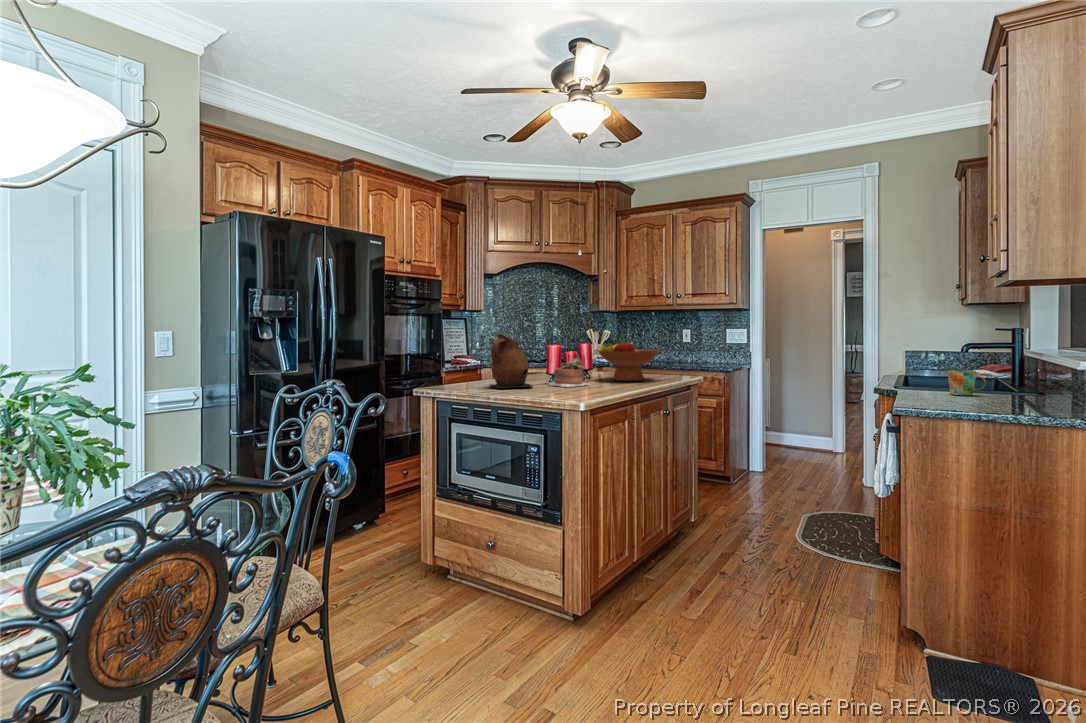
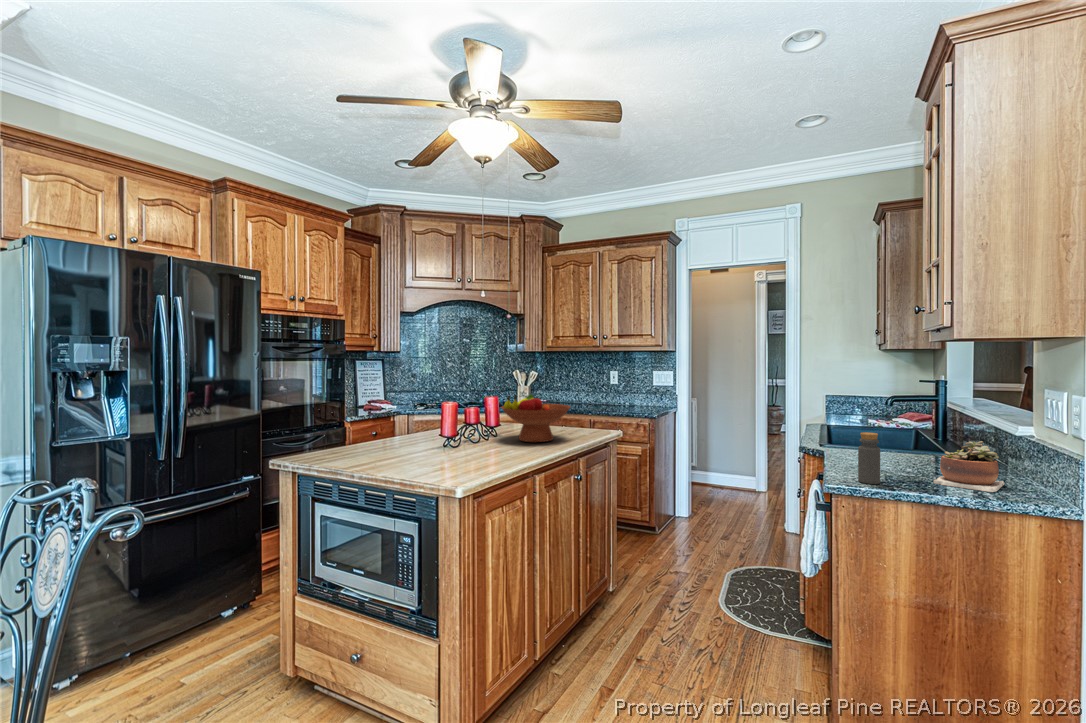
ceramic pitcher: present [490,334,533,388] -> none [366,392,419,457]
succulent plant: present [549,358,590,387] -> present [934,441,1004,492]
bottle: none [923,358,943,401] -> present [858,432,880,484]
mug: present [948,370,986,395] -> none [882,439,923,470]

